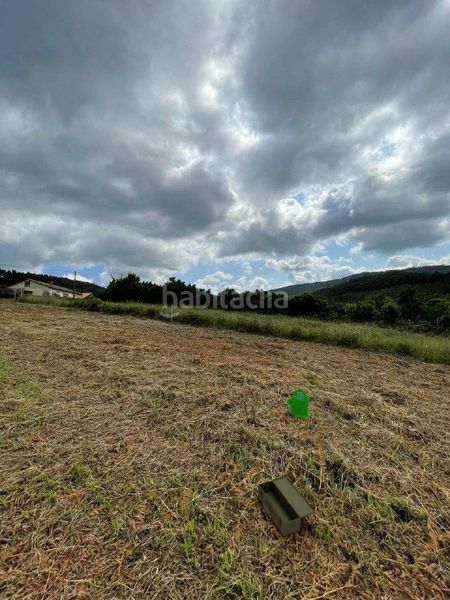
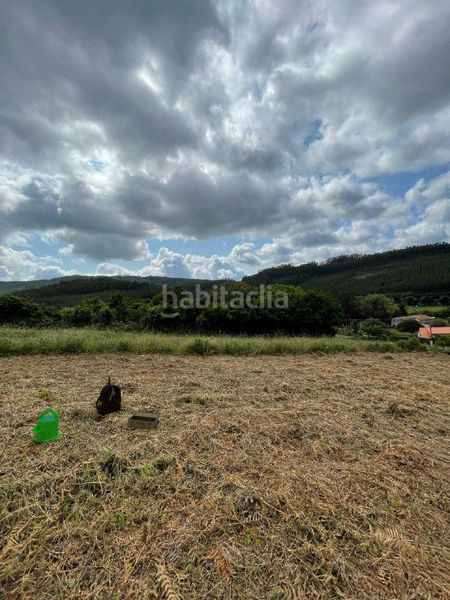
backpack: none [348,378,378,418] -> present [96,378,122,415]
toolbox: present [258,476,315,536] -> present [128,411,161,429]

